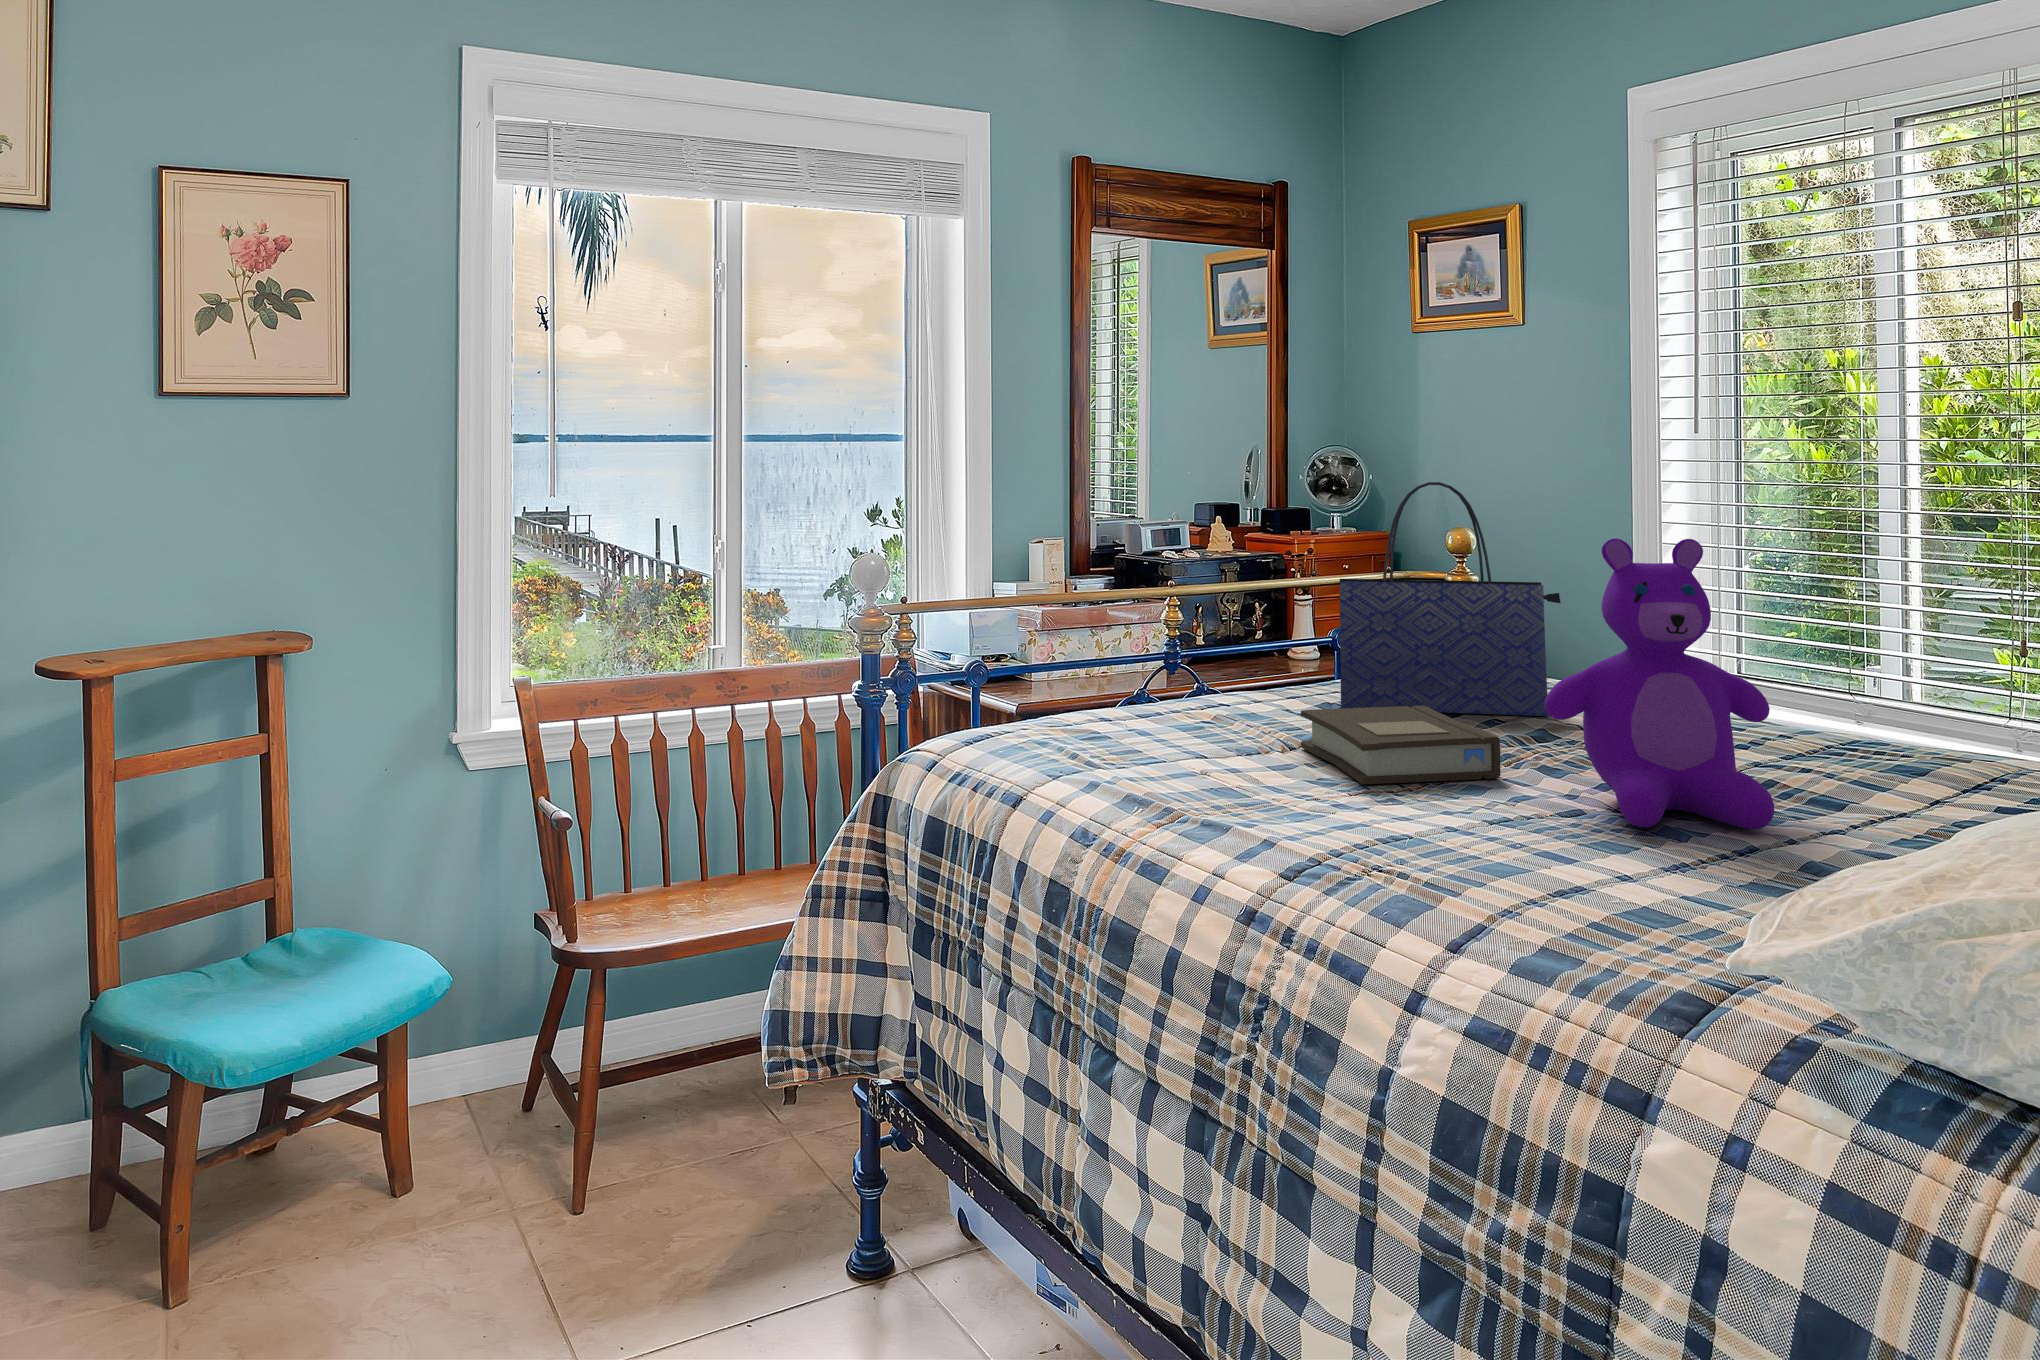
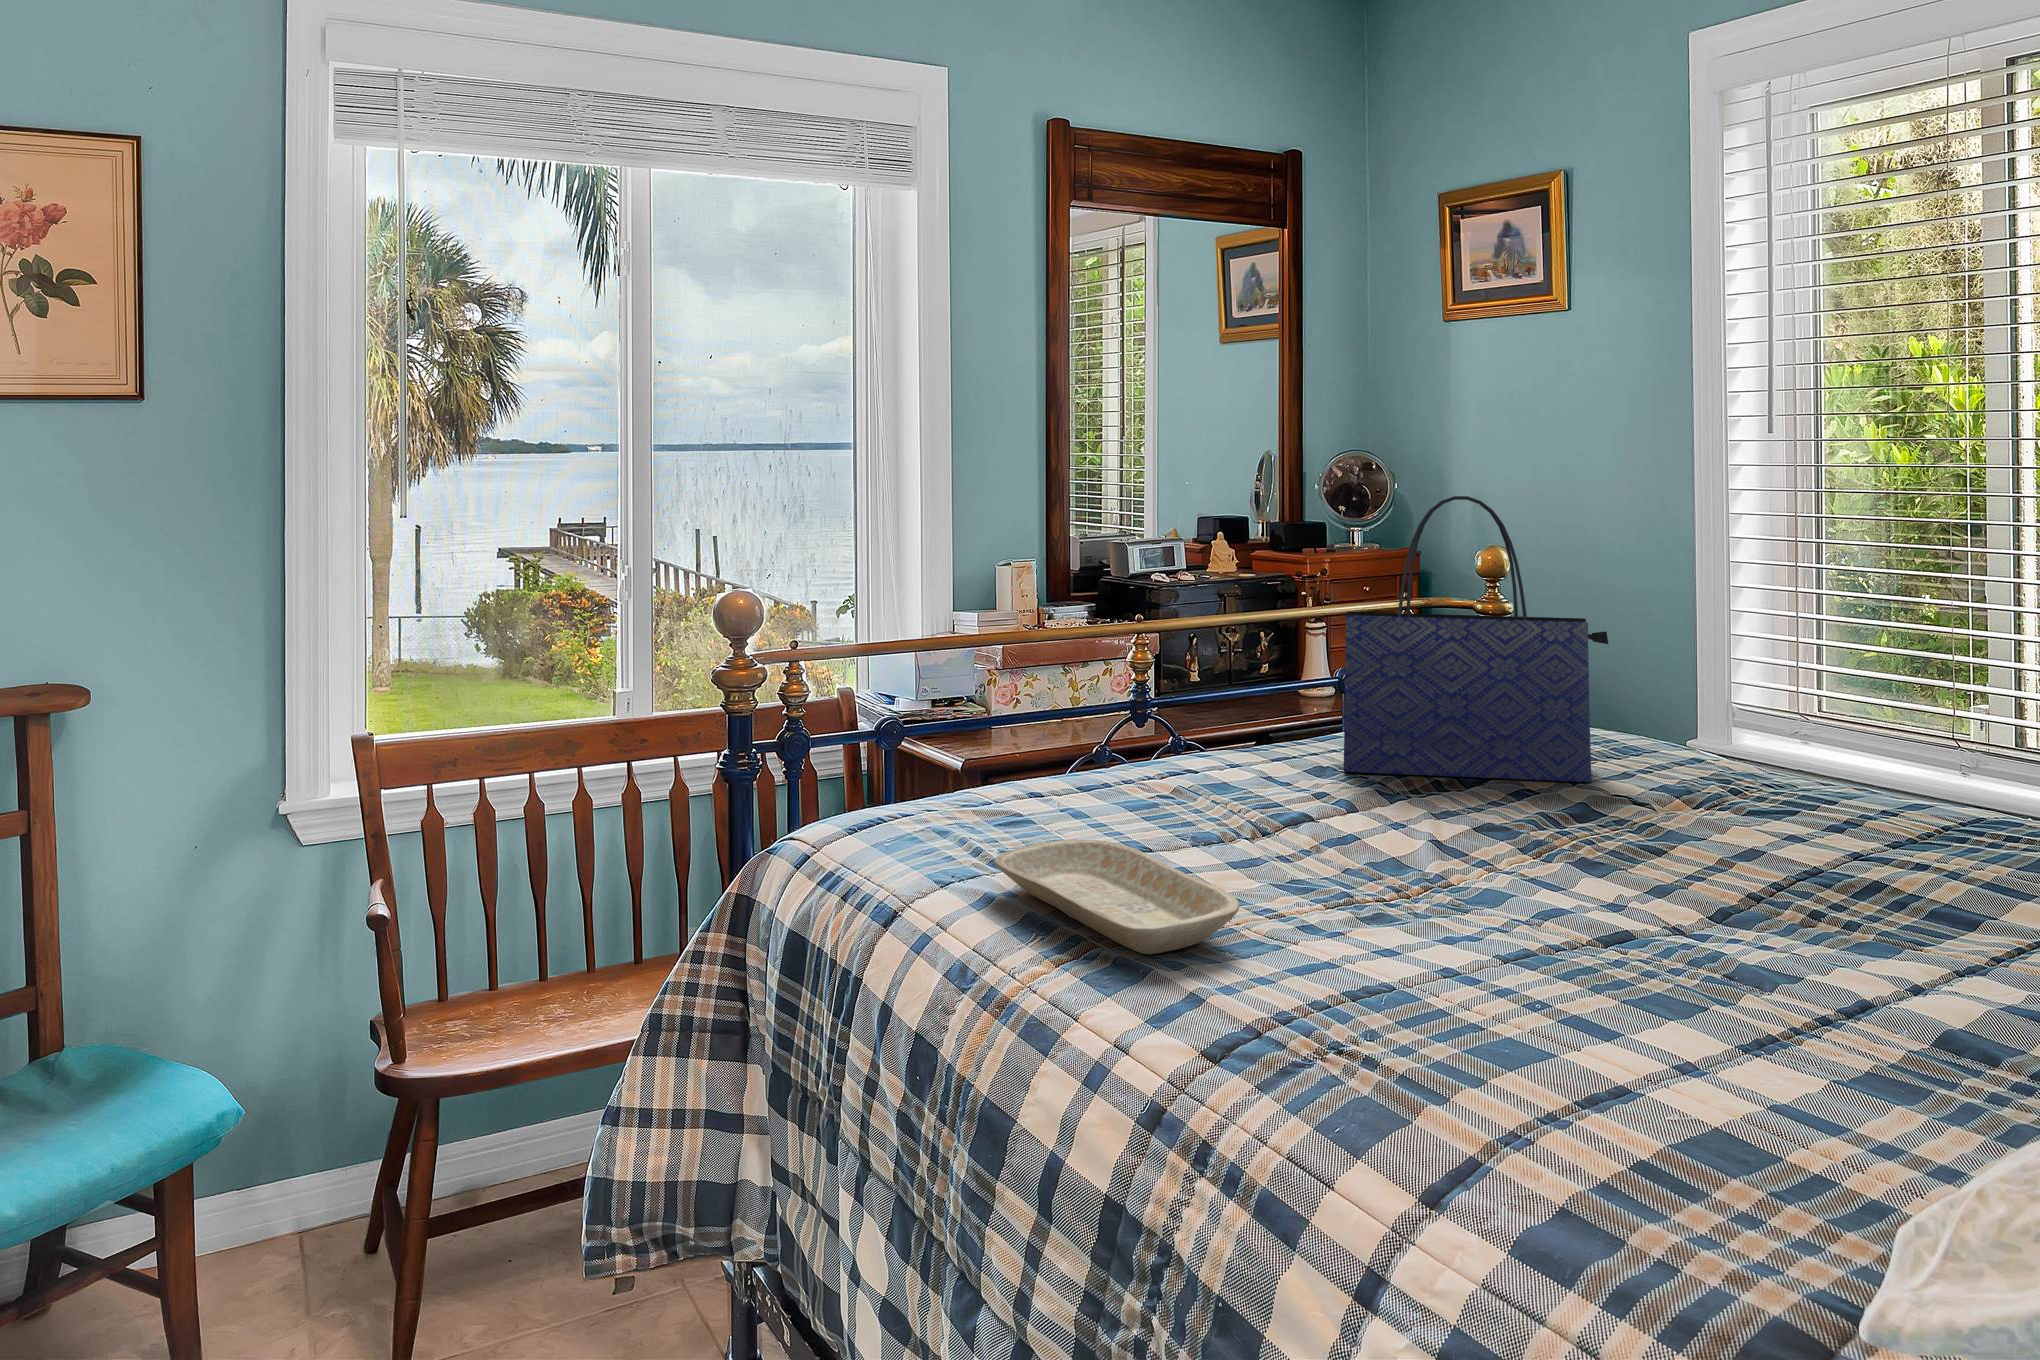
teddy bear: present [1545,538,1774,830] -> none [1582,574,1876,966]
book: present [1301,706,1501,784] -> none [1283,776,1526,891]
tray: none [1091,748,1287,820] -> present [994,840,1239,954]

